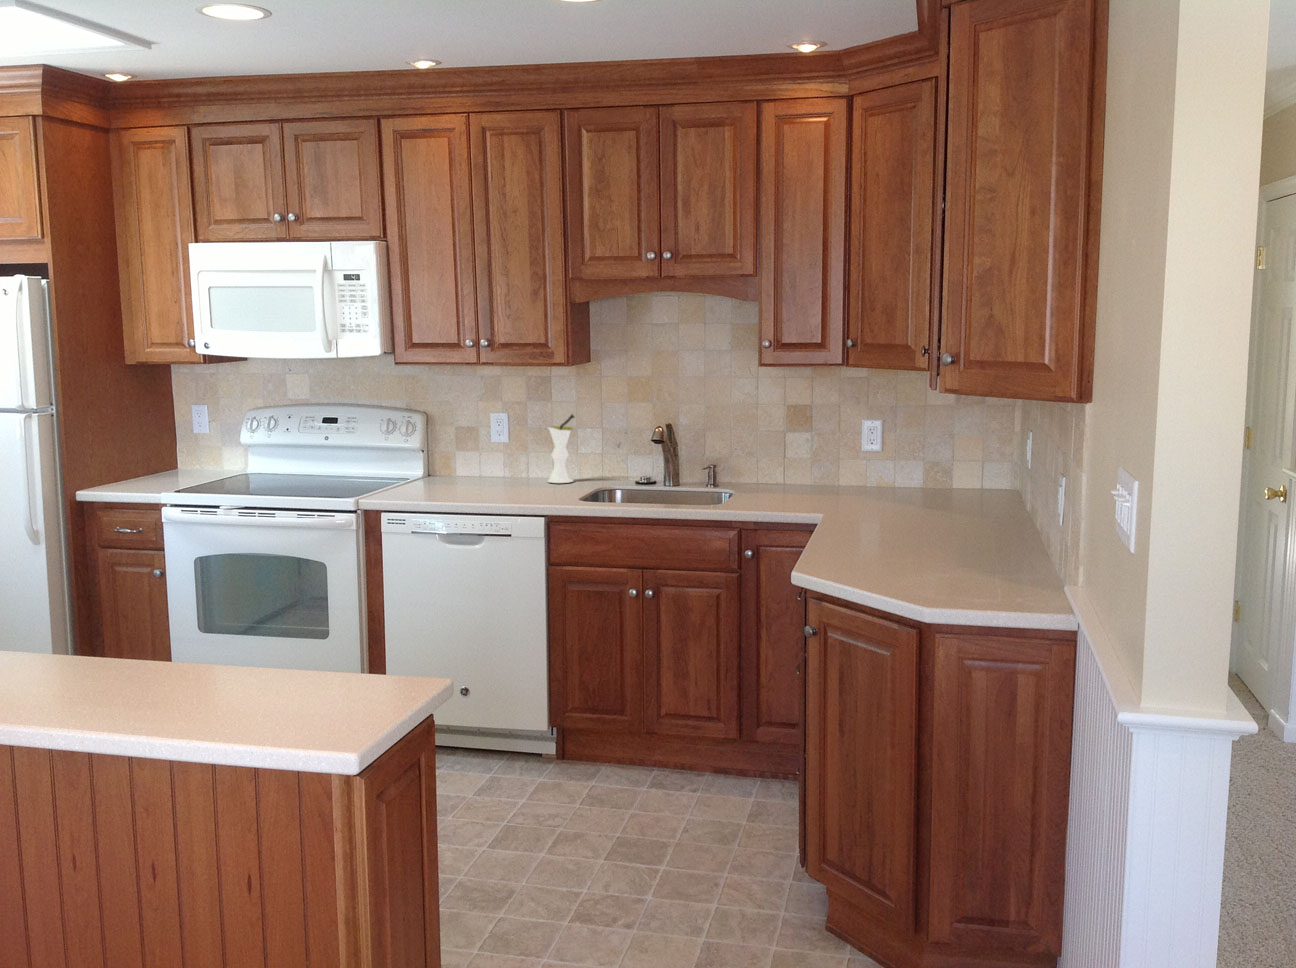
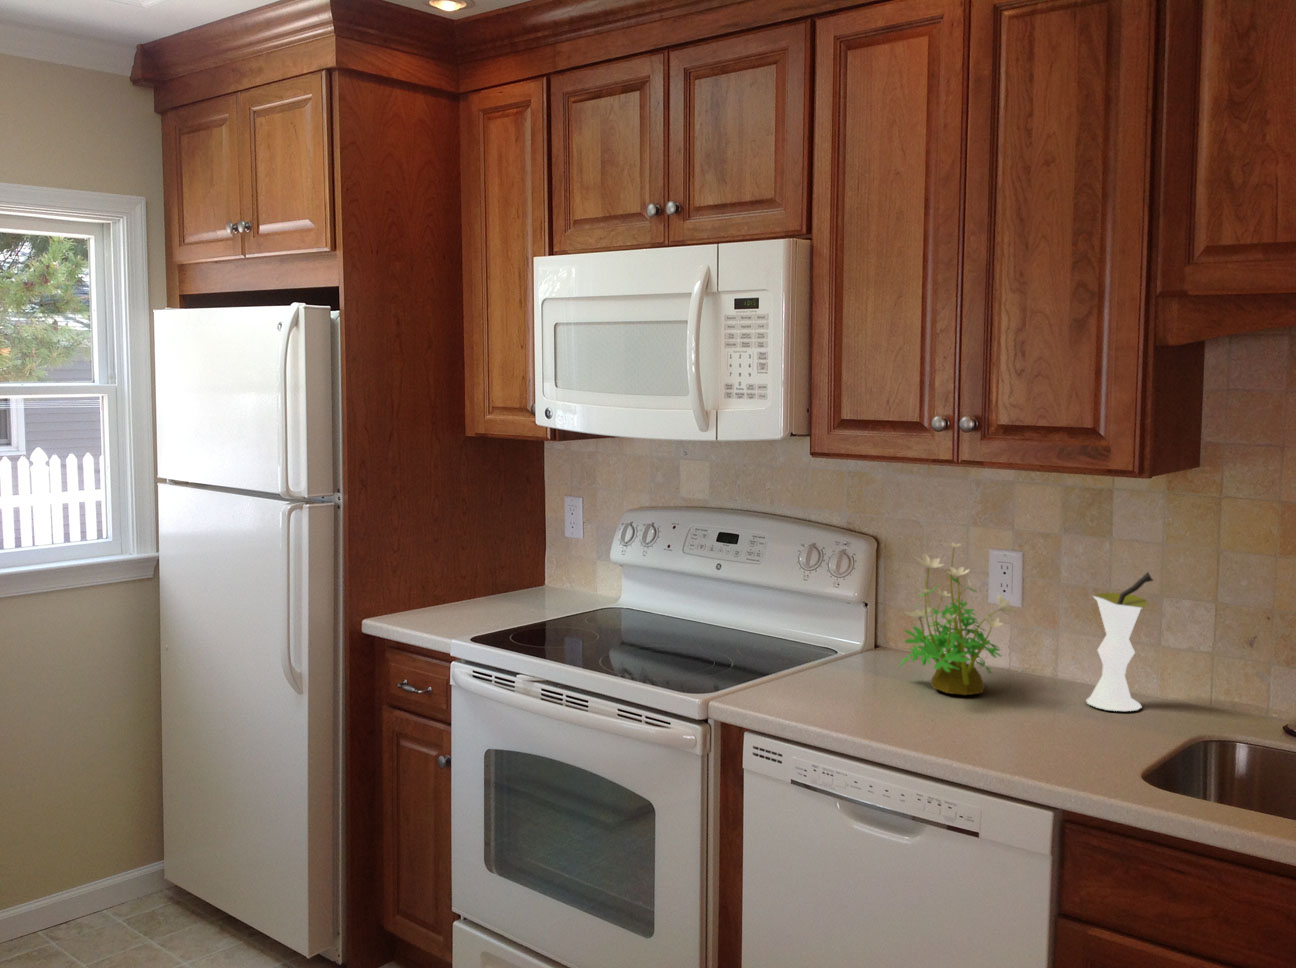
potted plant: none [450,406,510,485] -> present [900,543,1014,695]

